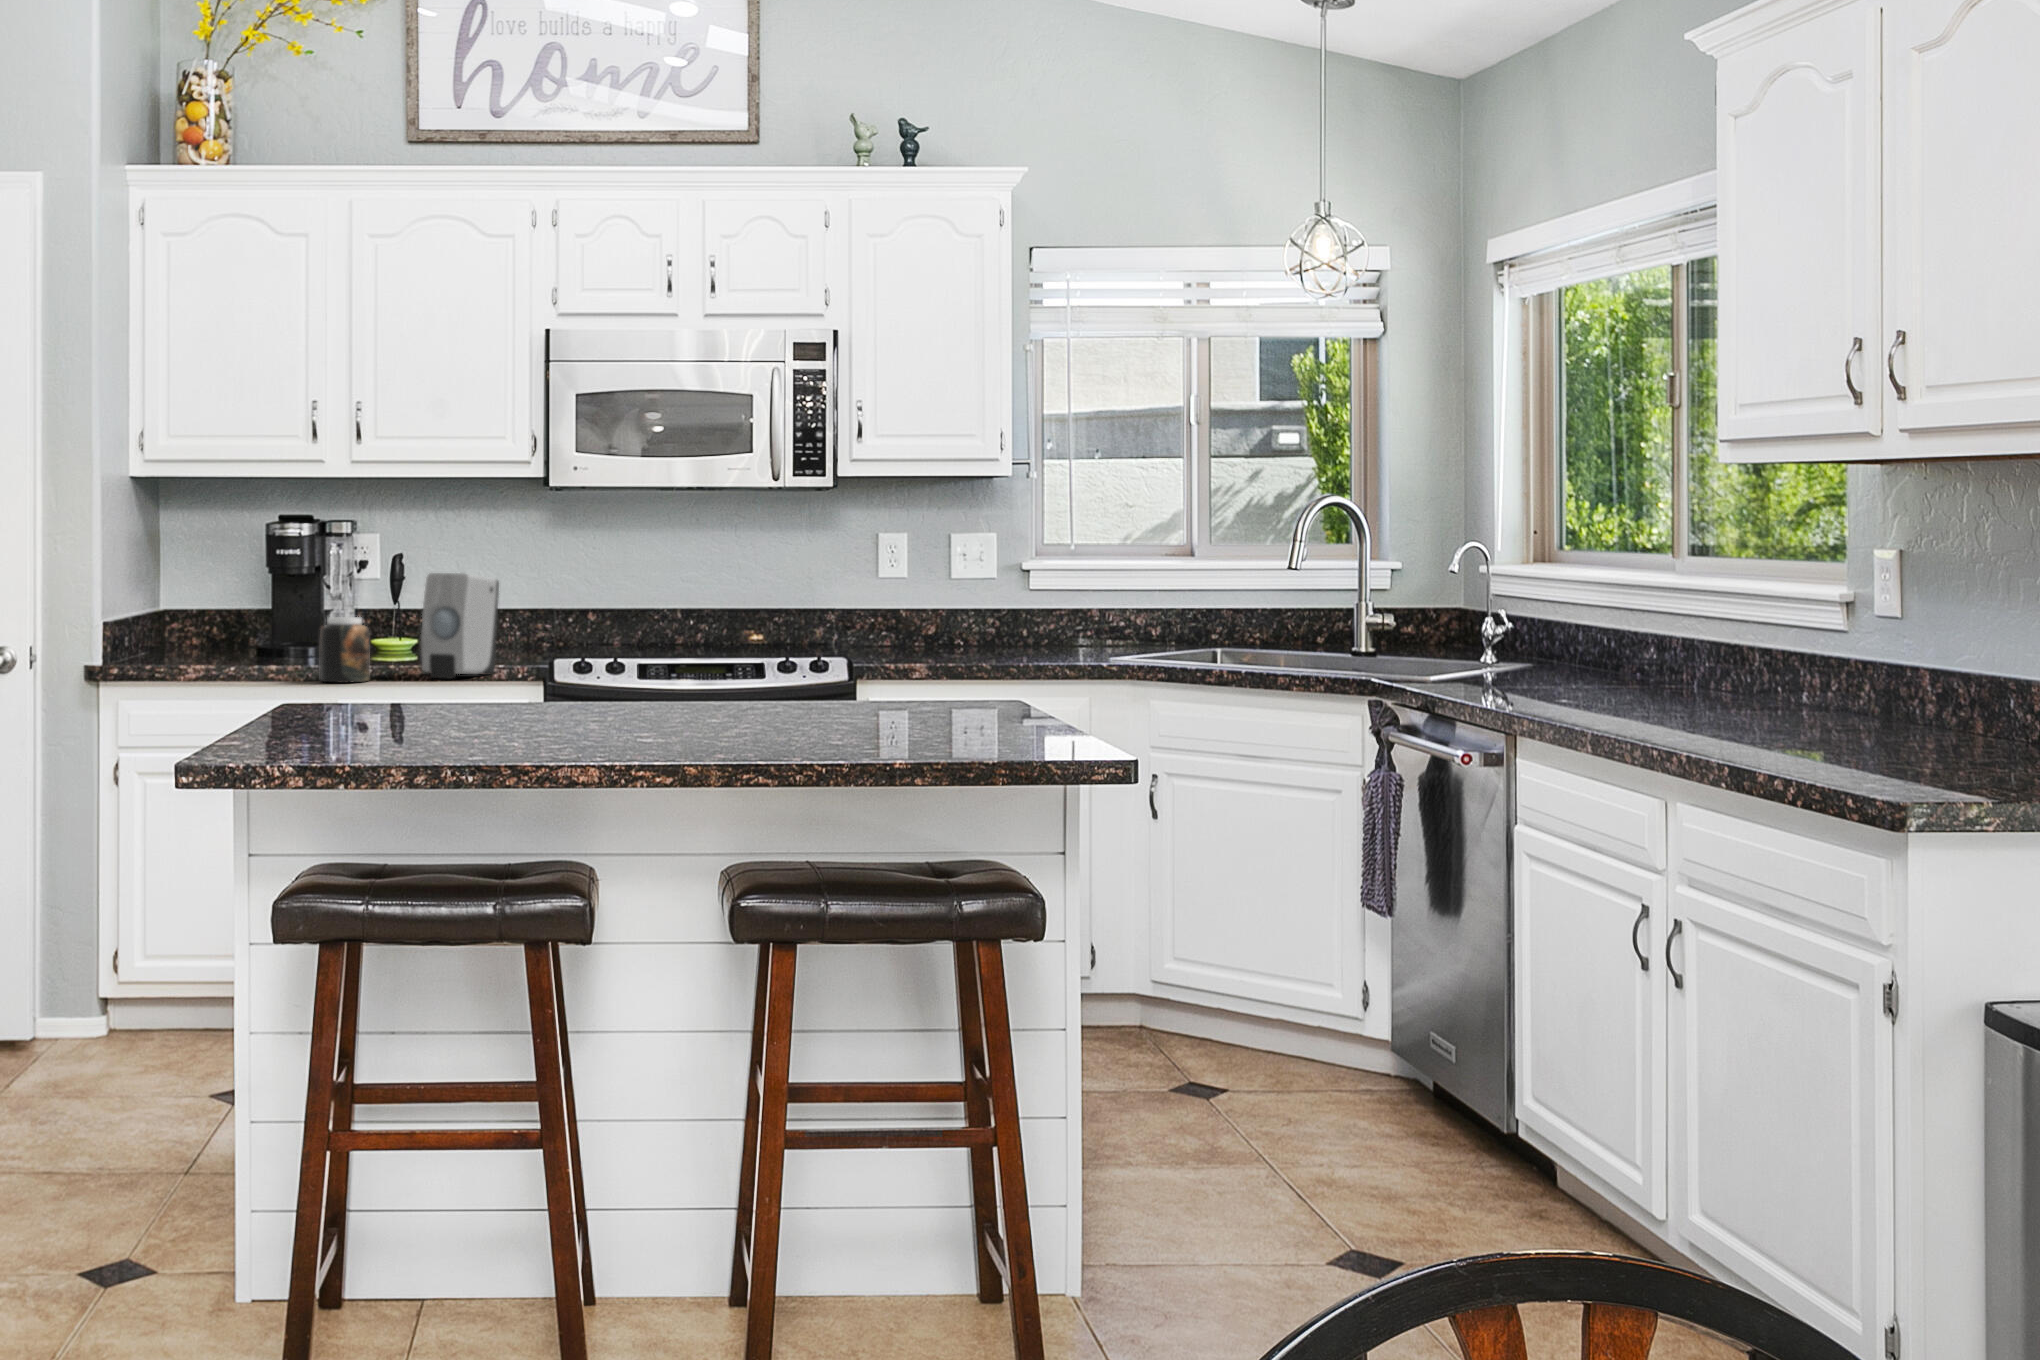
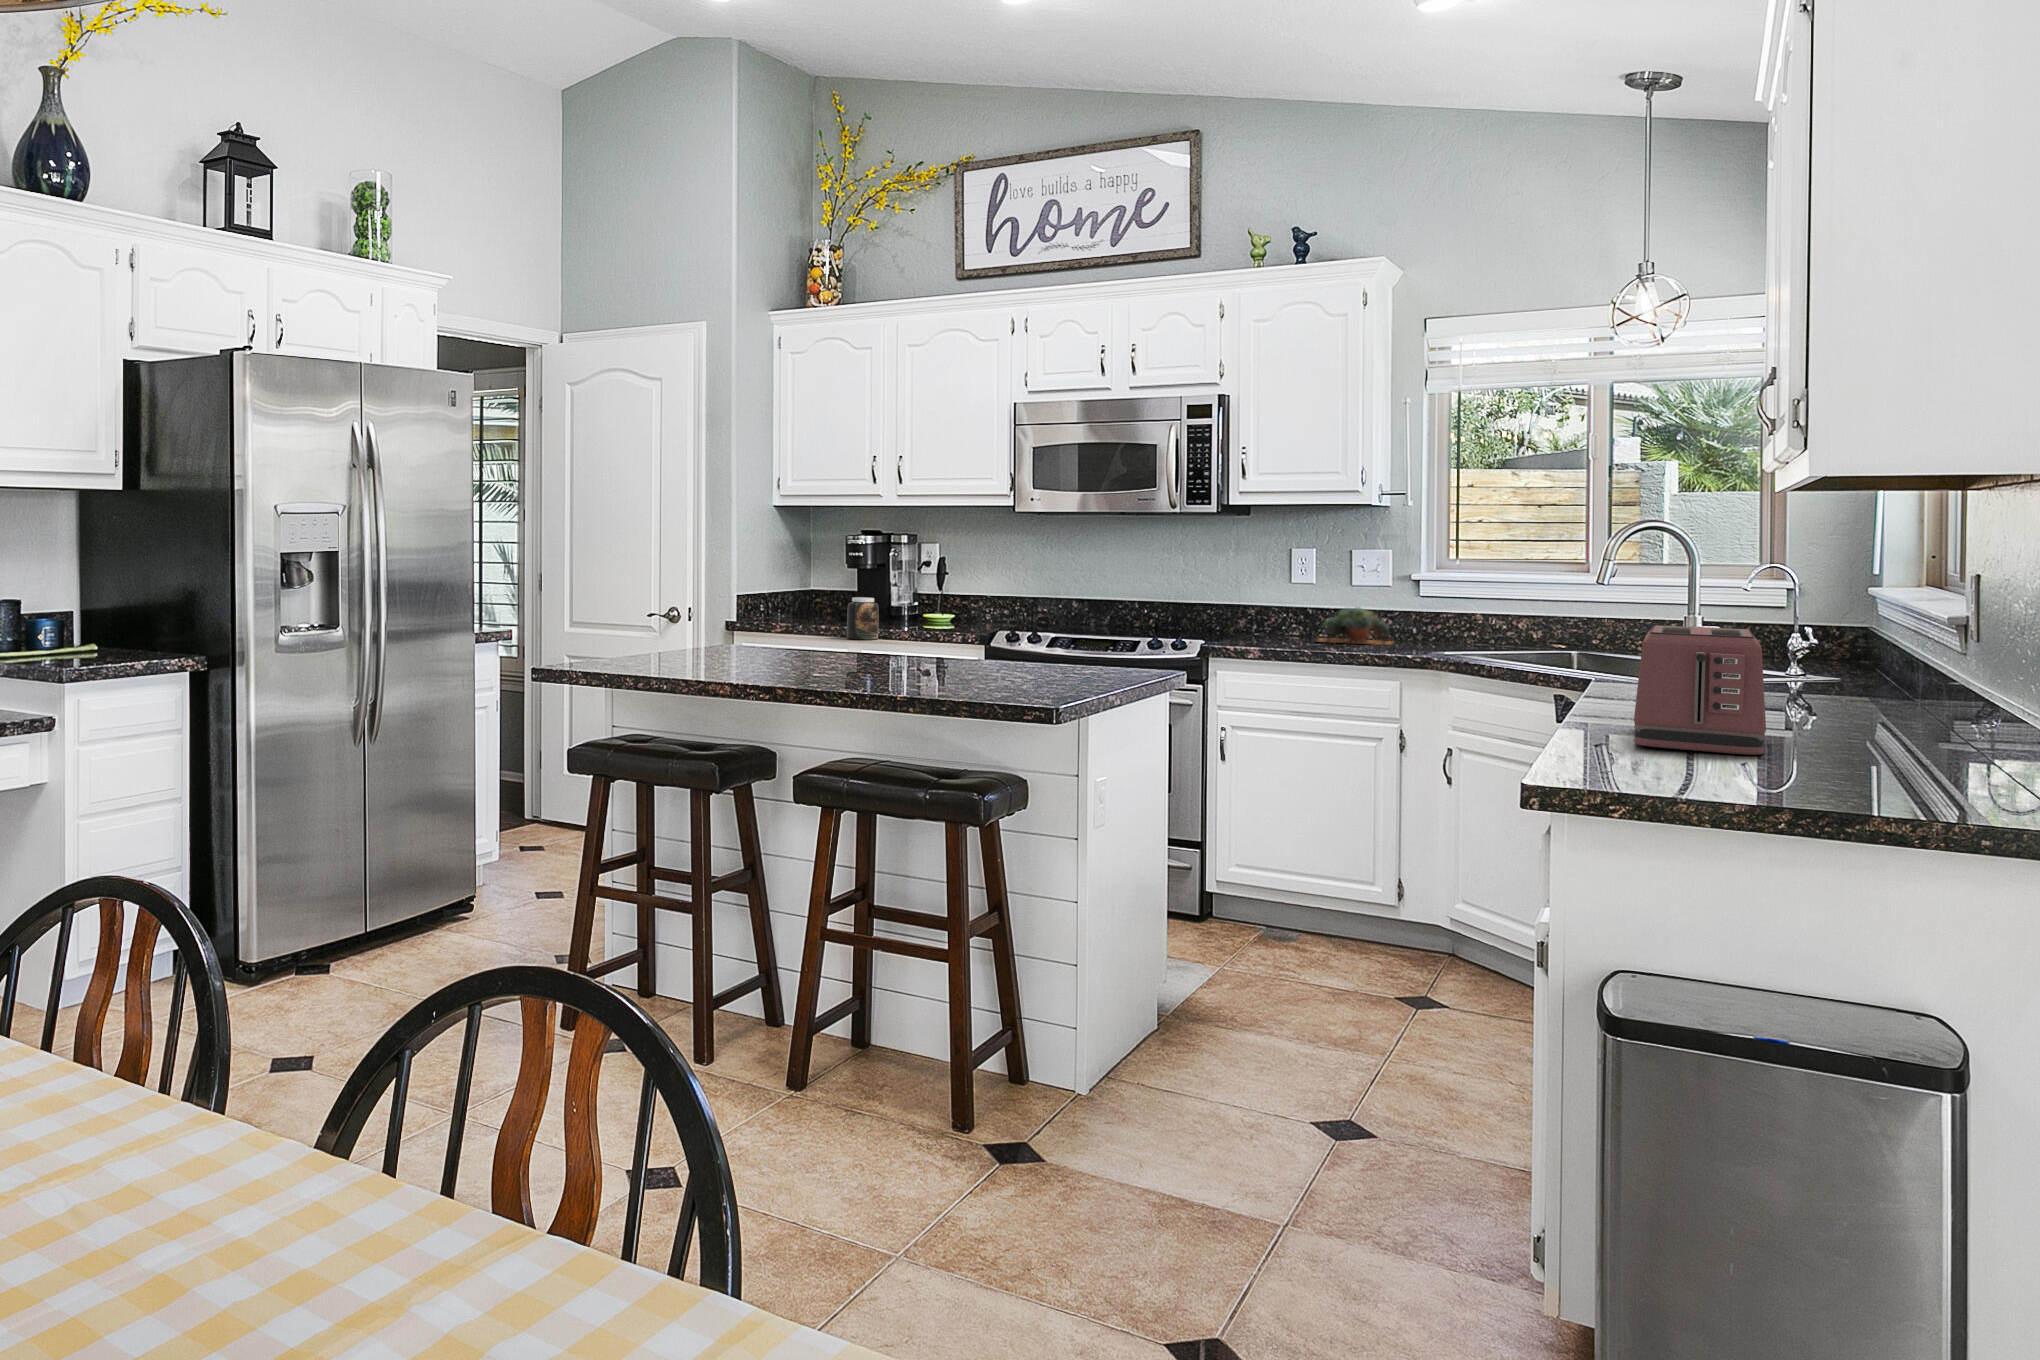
soap dispenser: present [421,573,499,678] -> none [909,570,968,641]
succulent plant: none [905,605,1007,652] -> present [1316,607,1392,645]
toaster: none [1668,605,1901,745] -> present [1634,625,1766,755]

